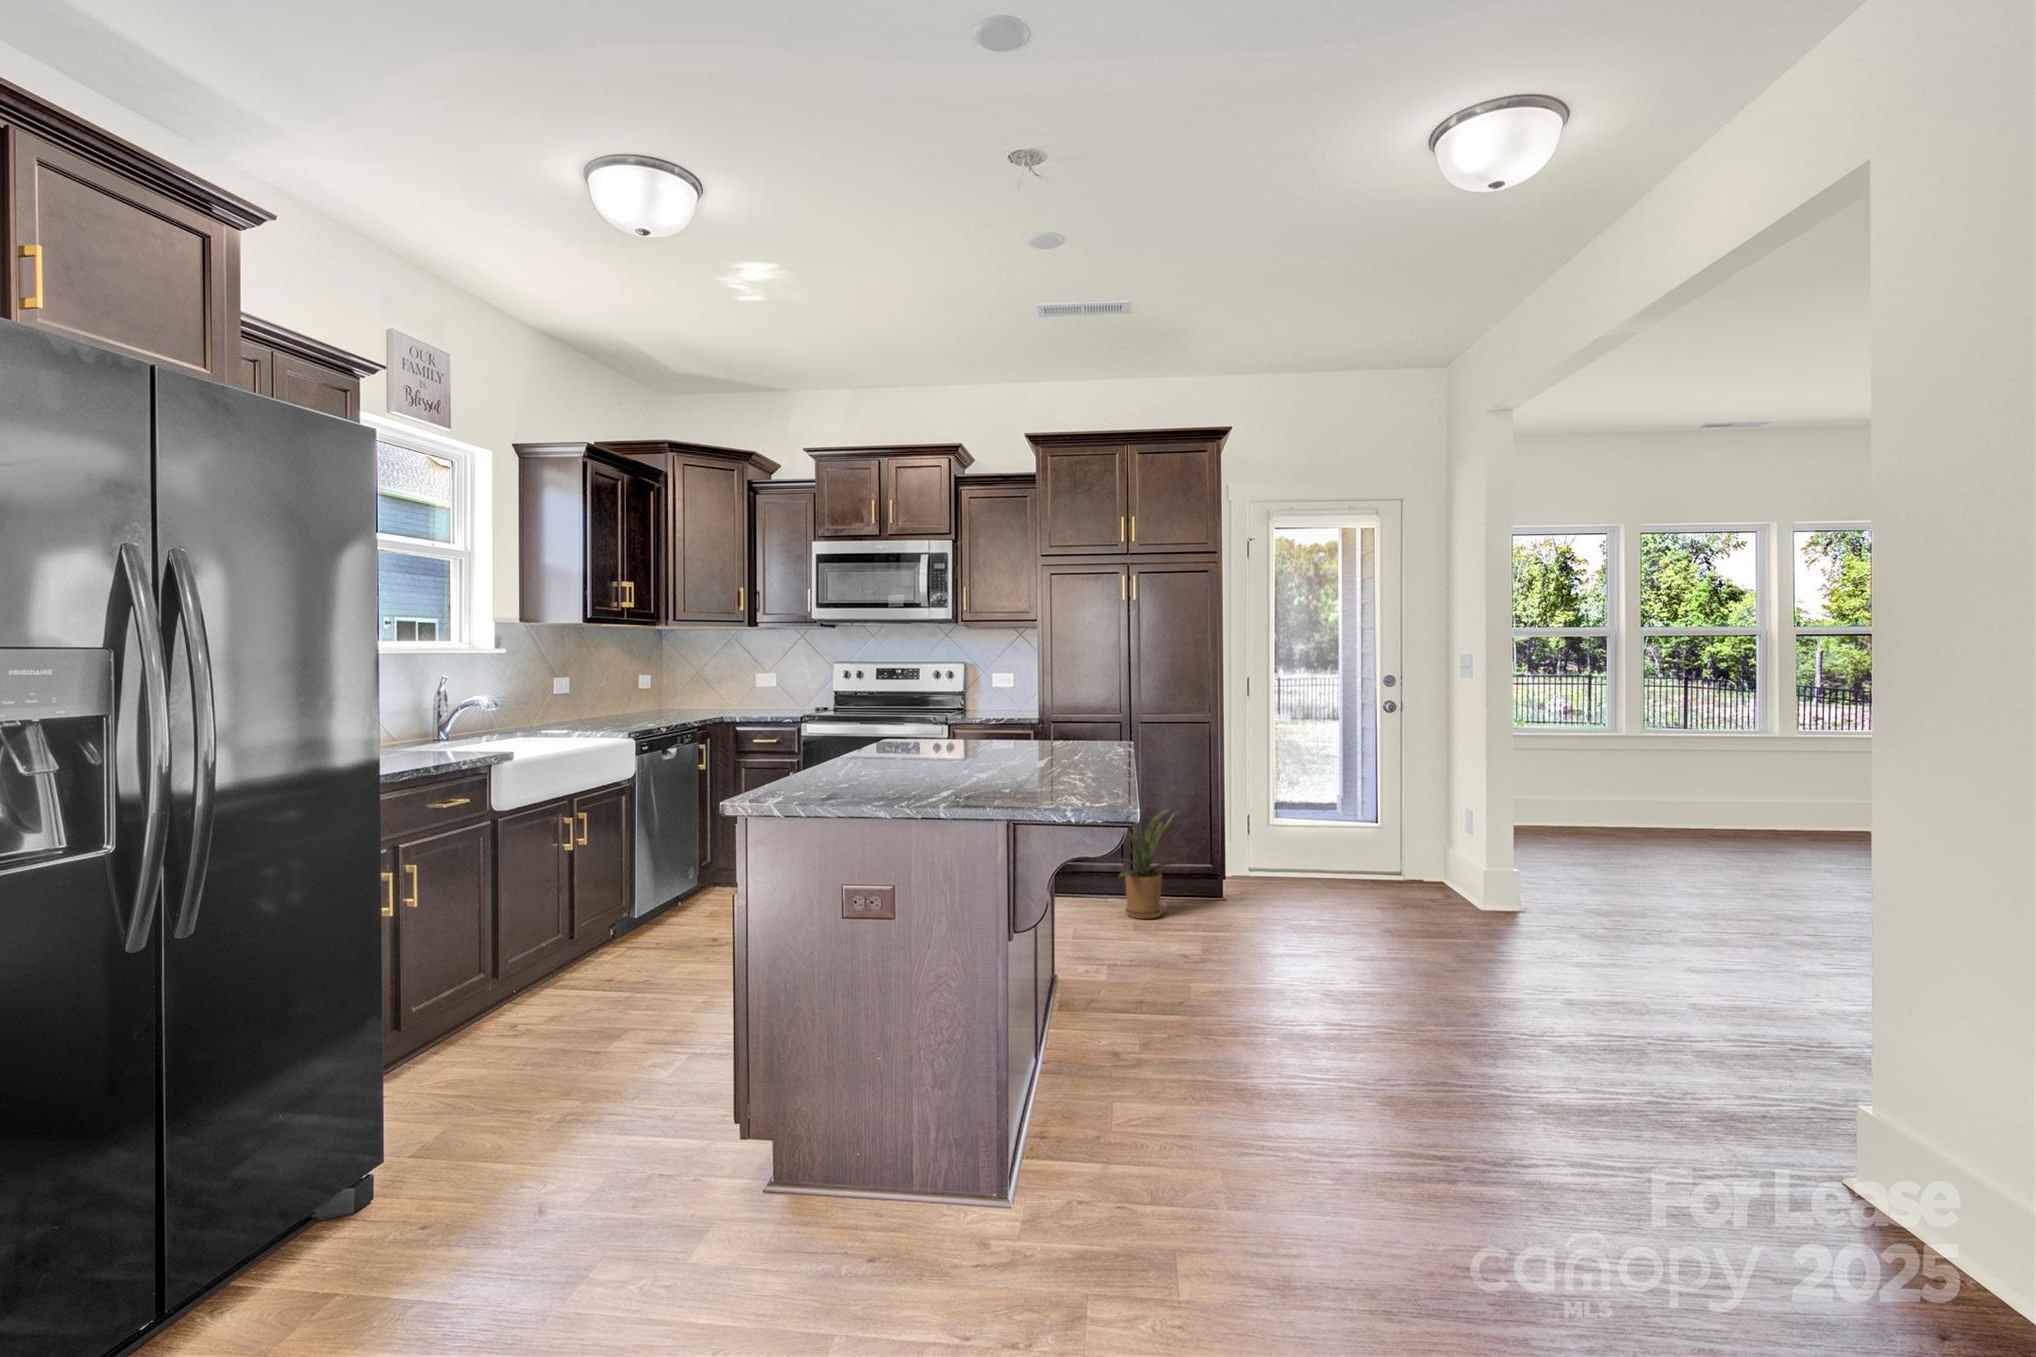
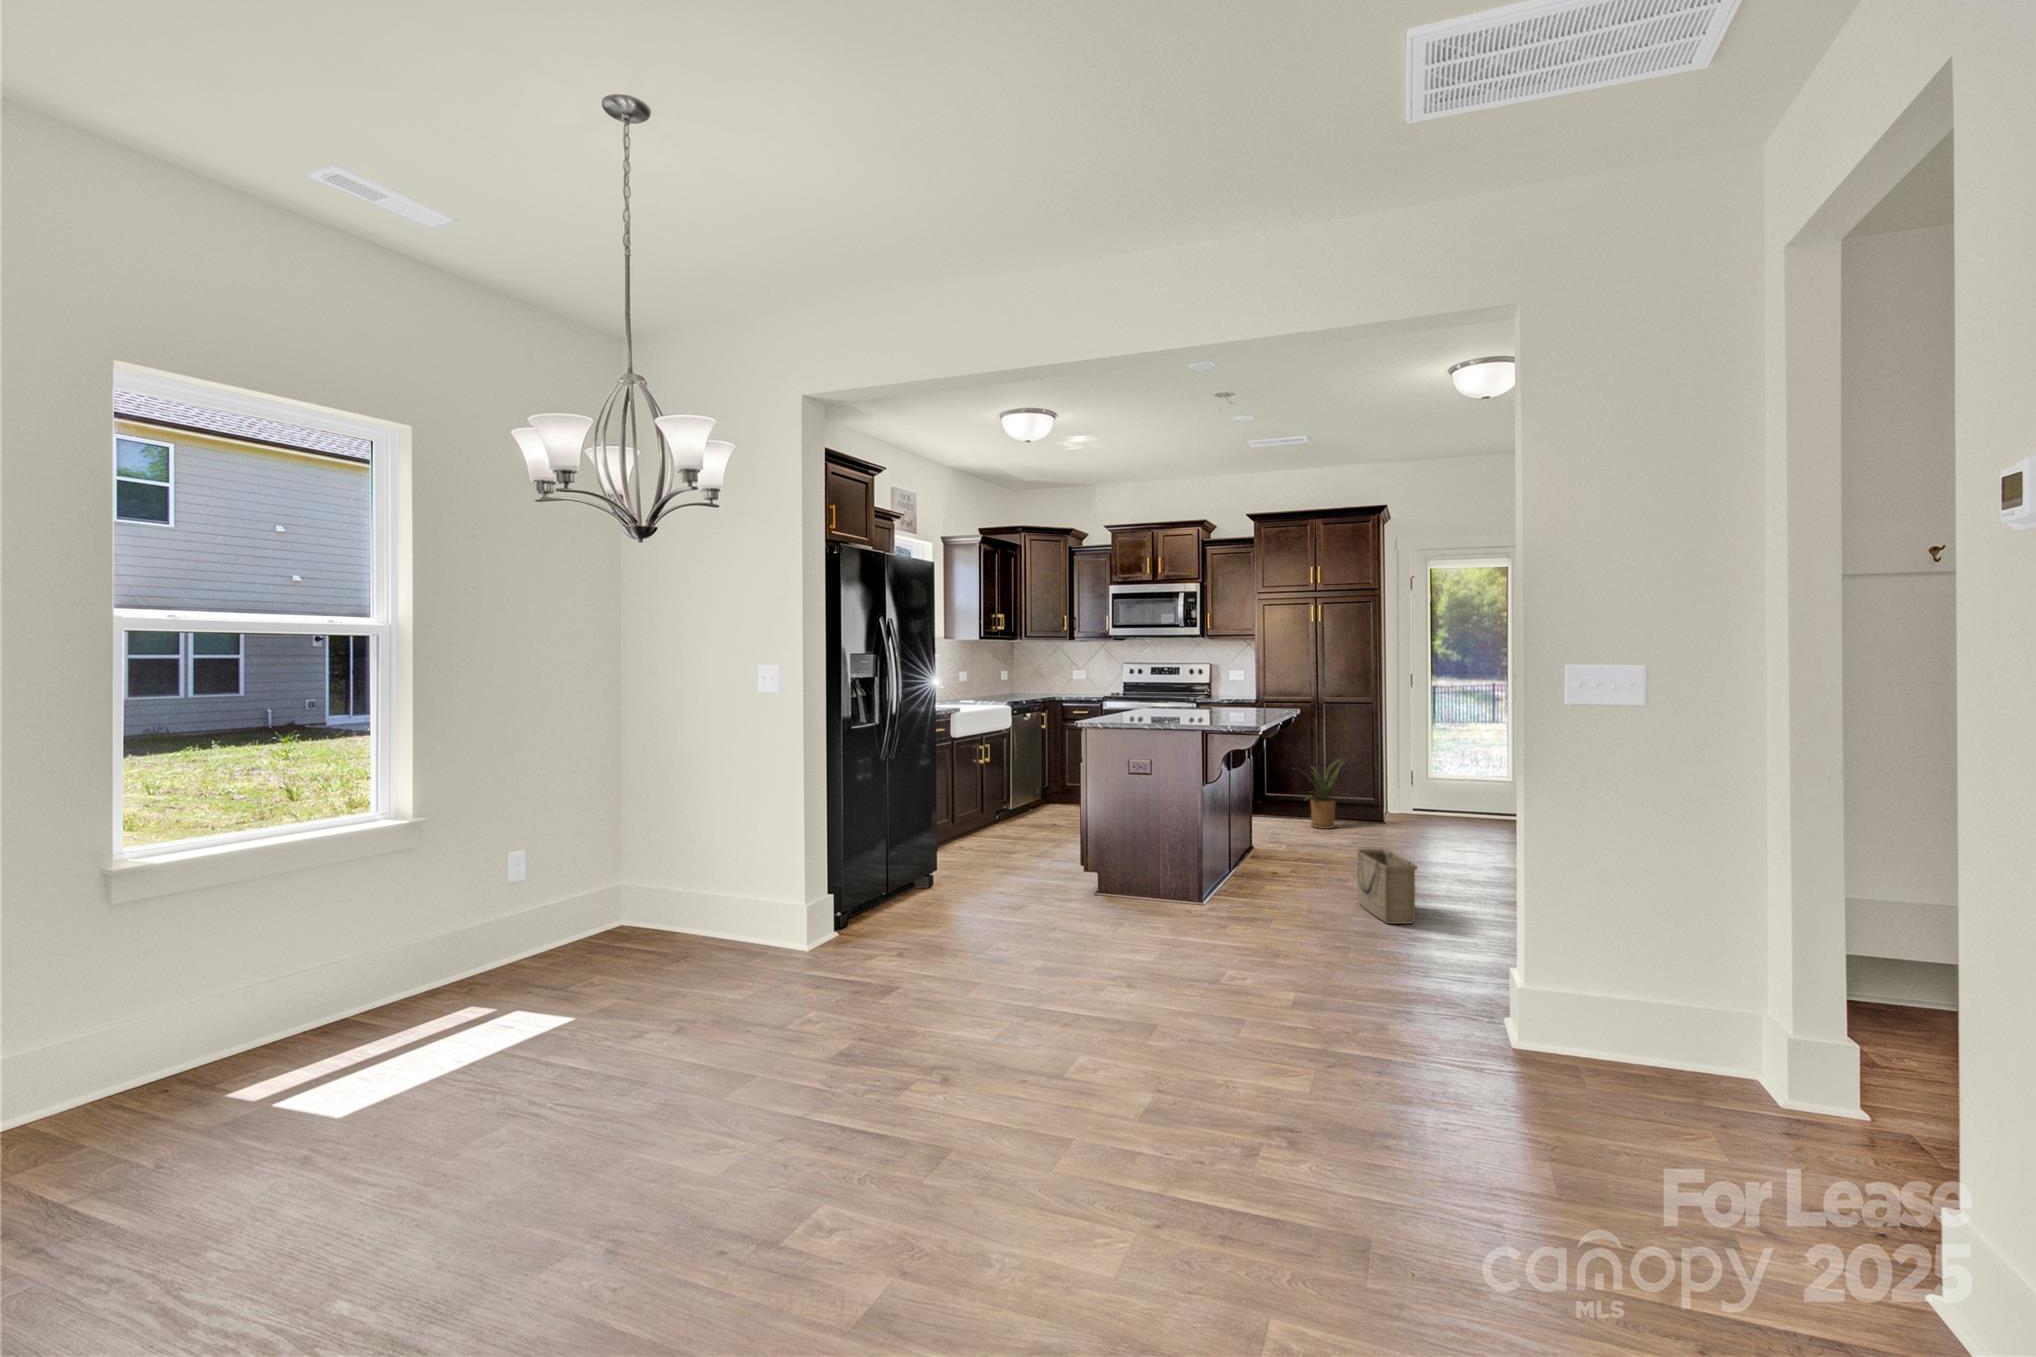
basket: none [1321,1056,1504,1276] -> present [1355,848,1417,924]

